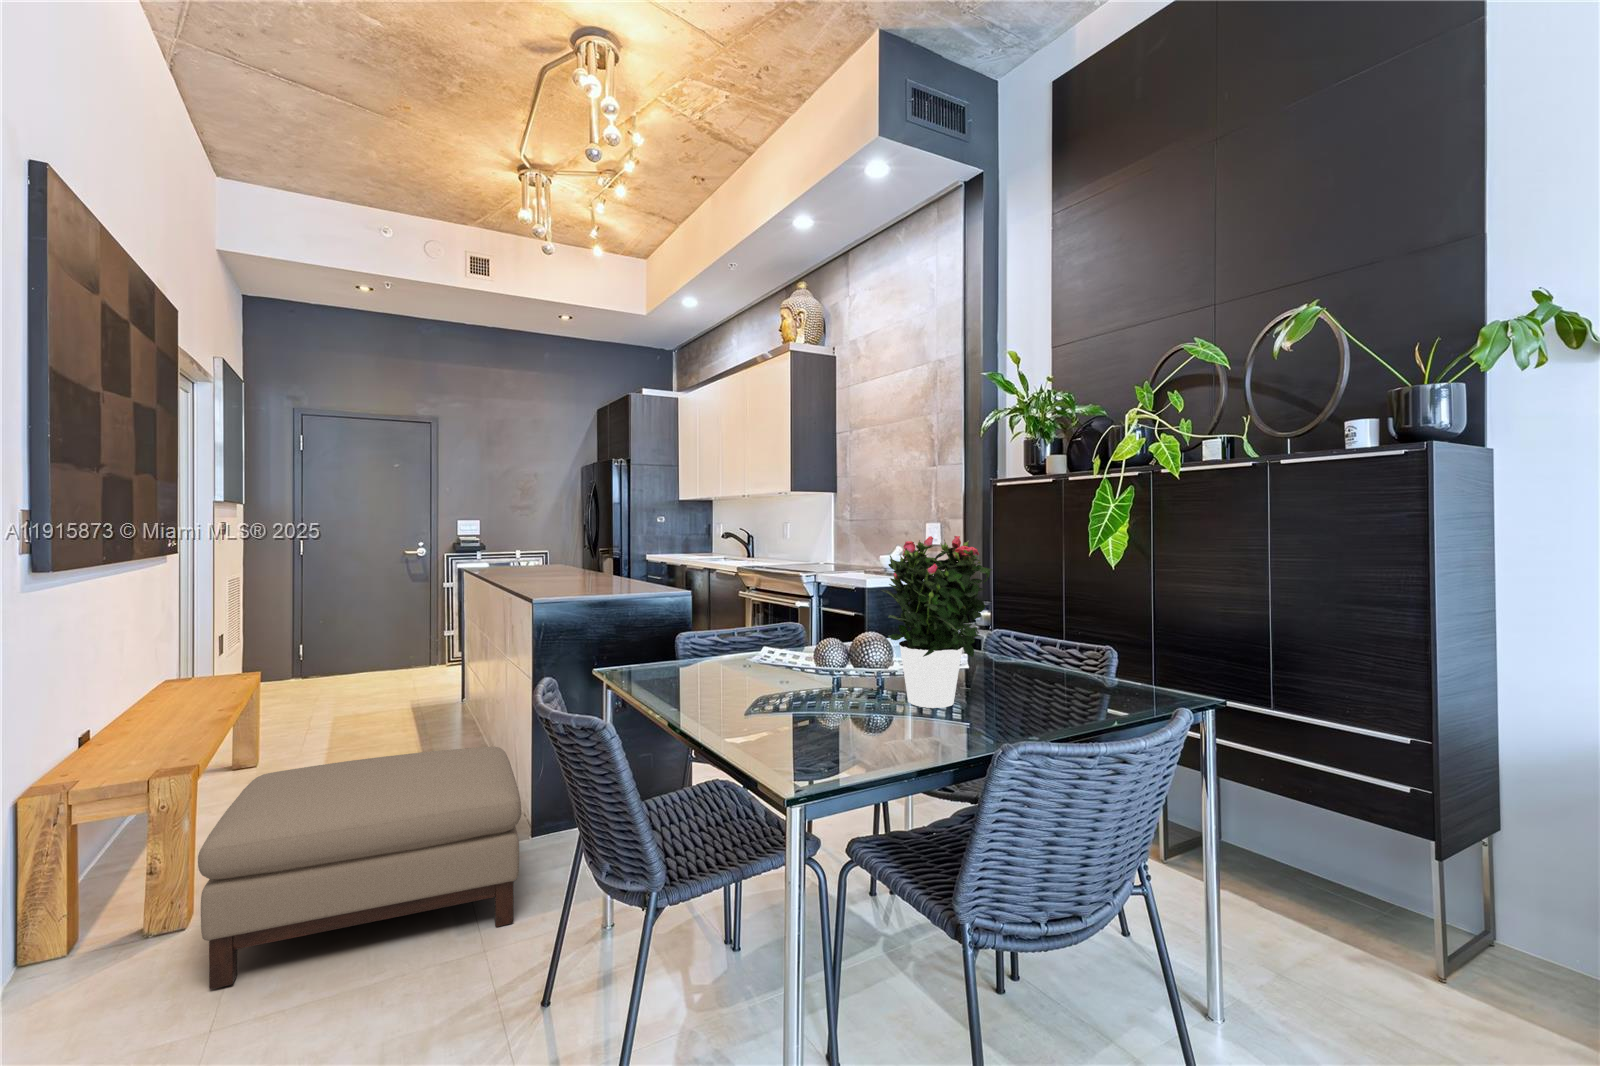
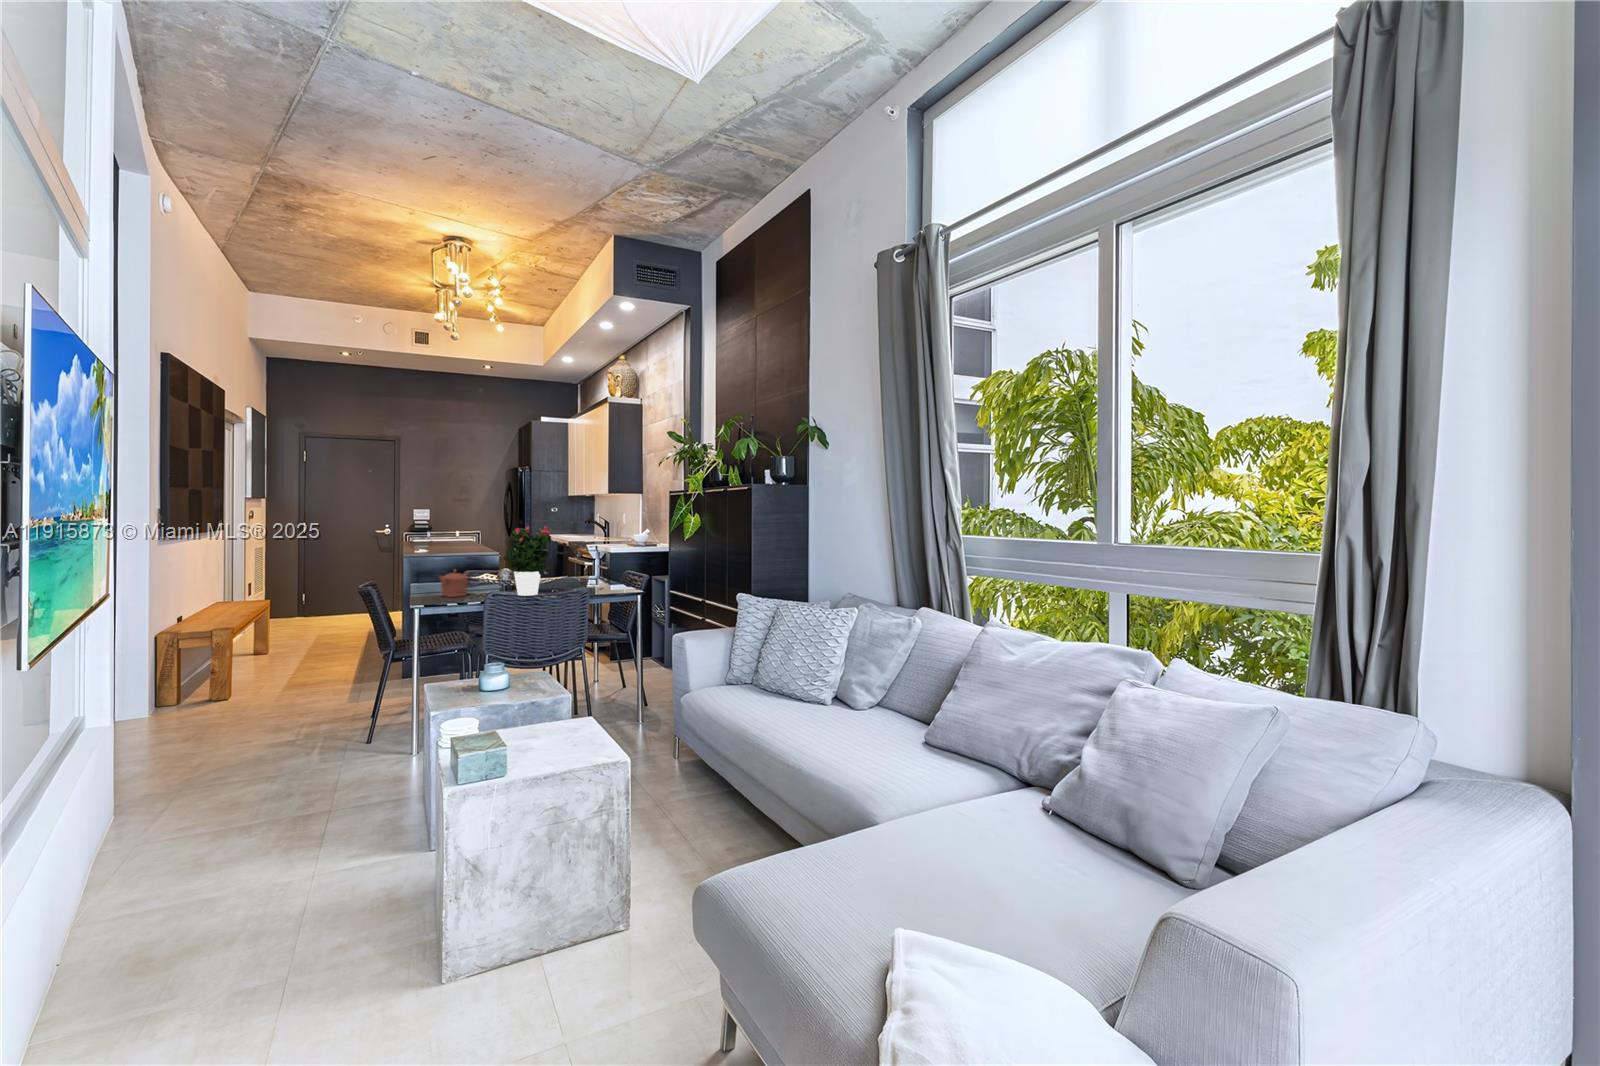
teapot: none [740,646,800,719] -> present [439,569,470,597]
ottoman: present [198,747,521,989] -> none [233,629,387,711]

